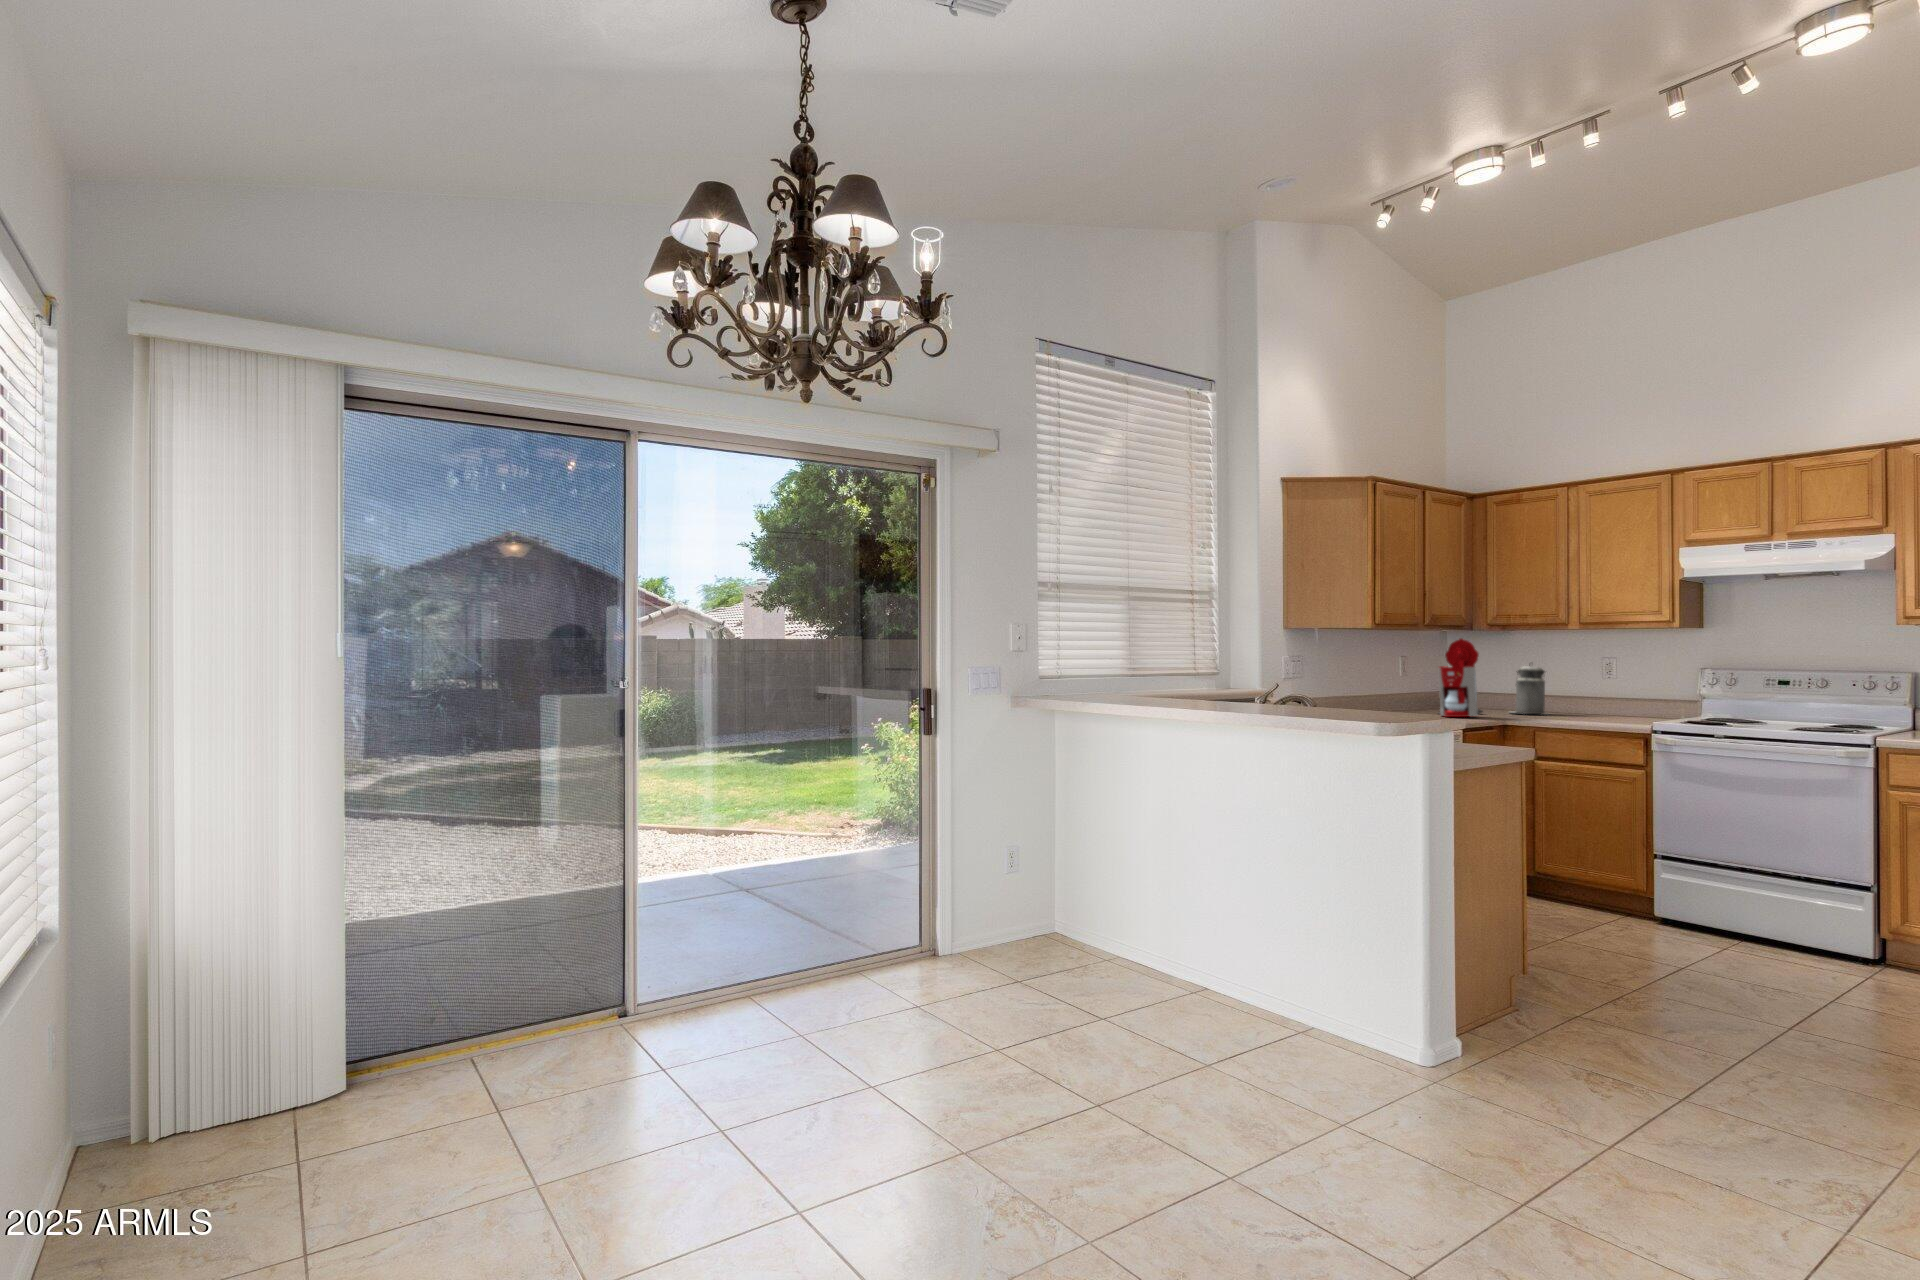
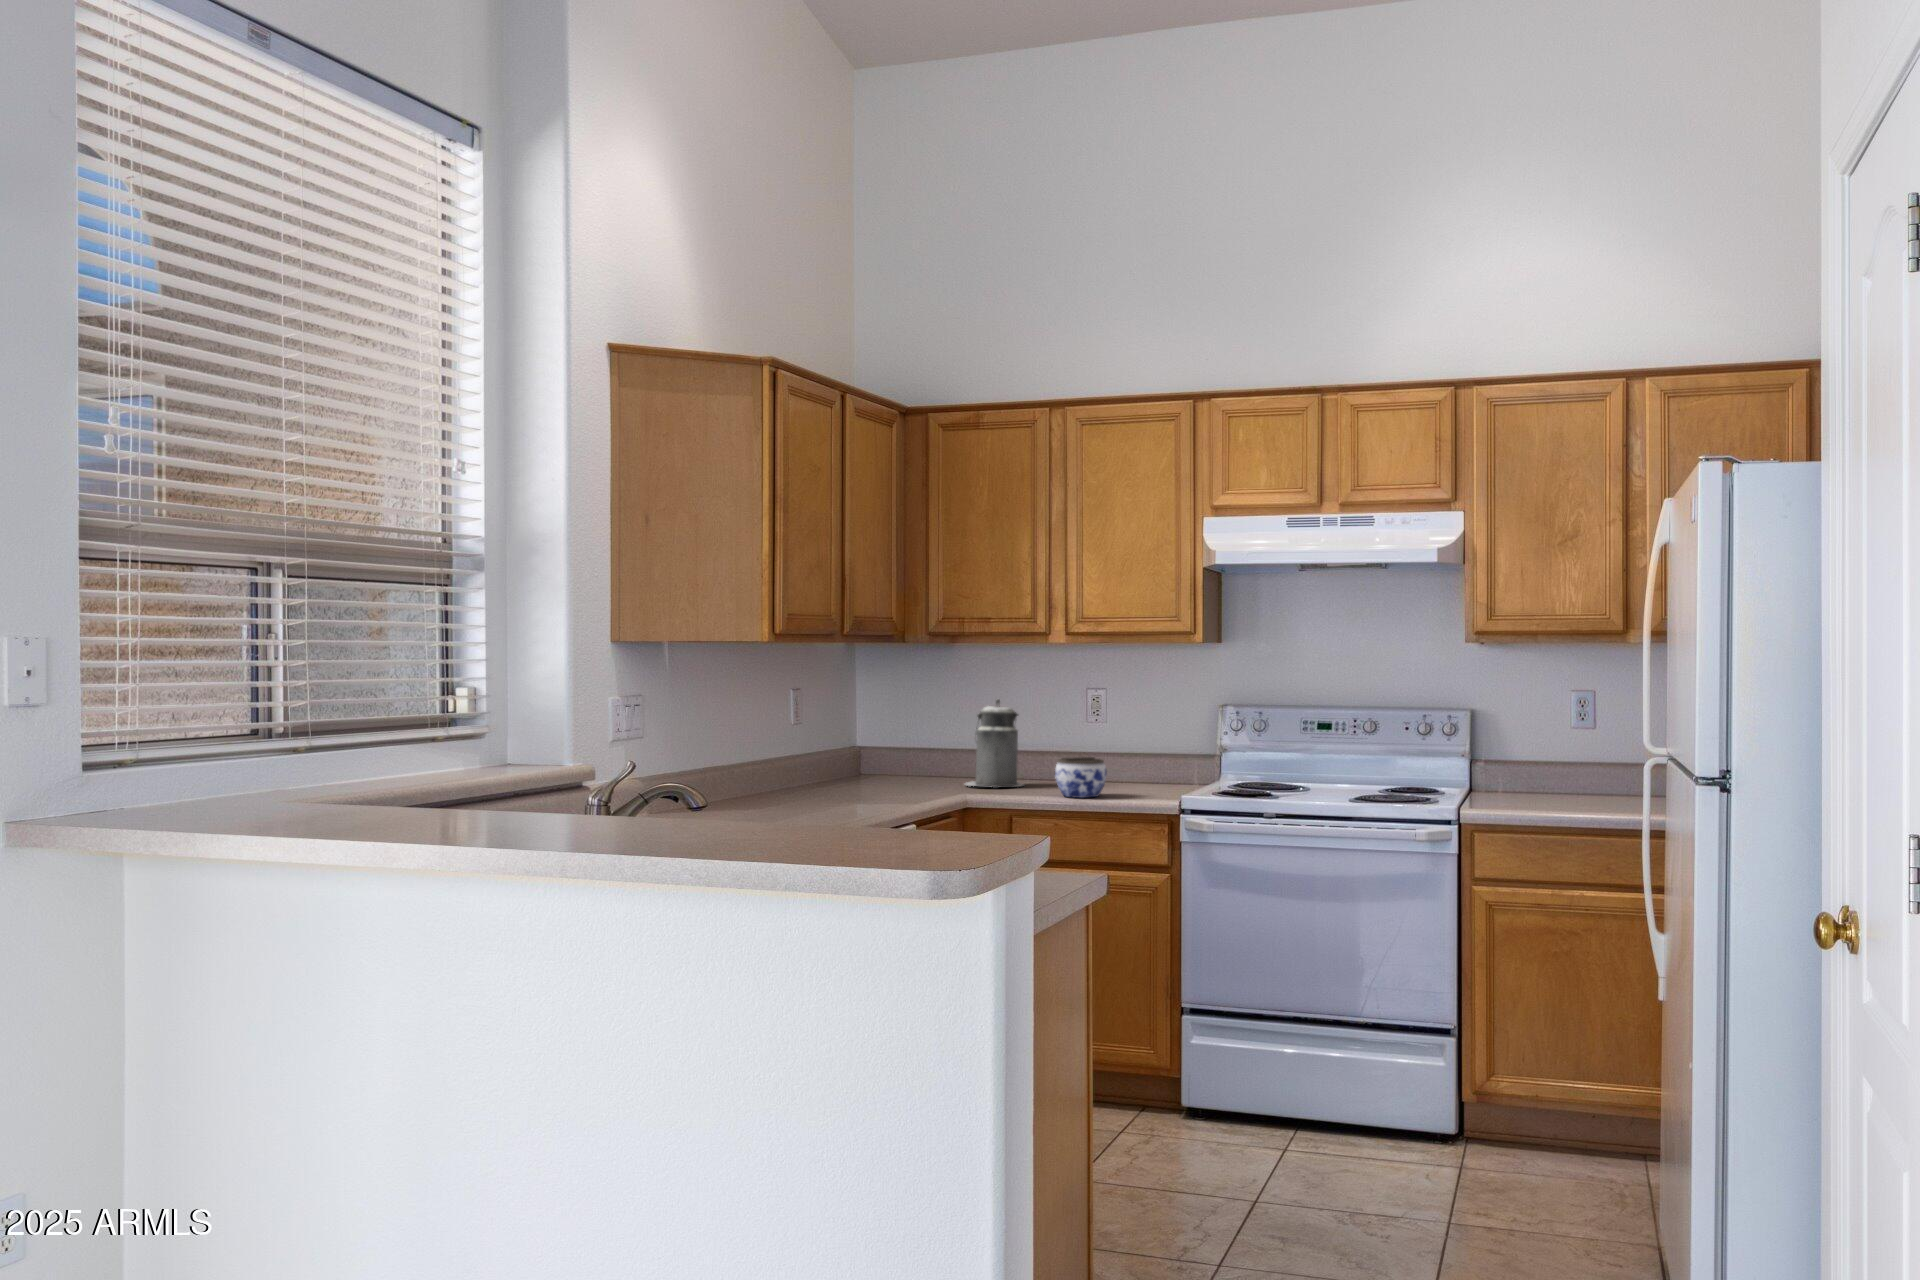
coffee maker: present [1438,638,1483,717] -> none [860,661,930,801]
jar: none [1565,697,1602,721] -> present [1055,757,1107,798]

